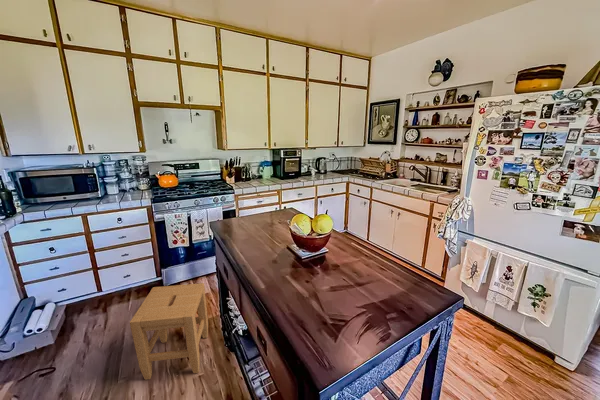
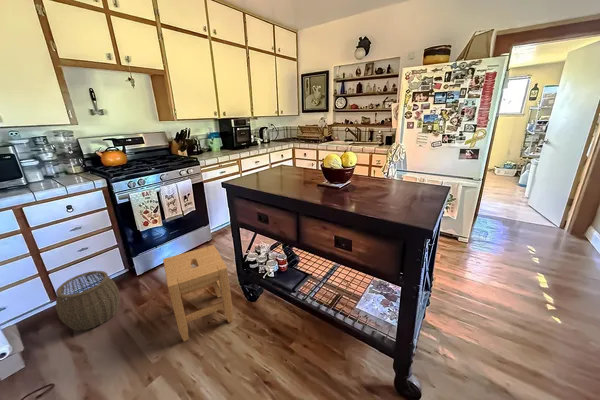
woven basket: none [74,280,129,334] -> present [56,271,119,330]

